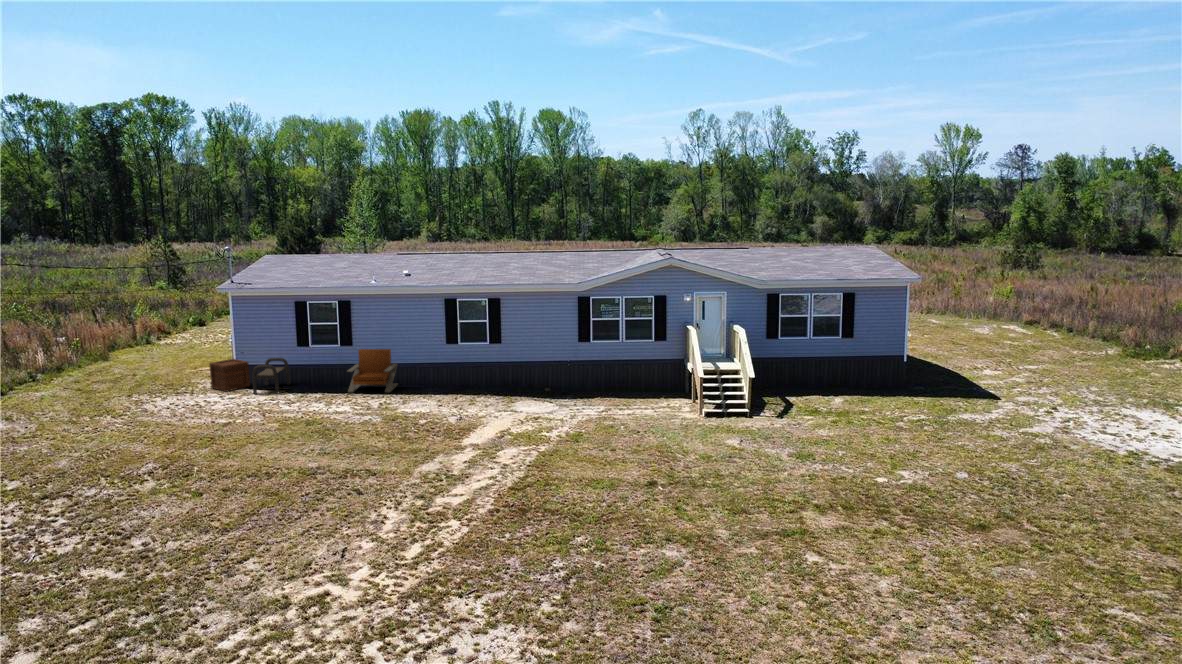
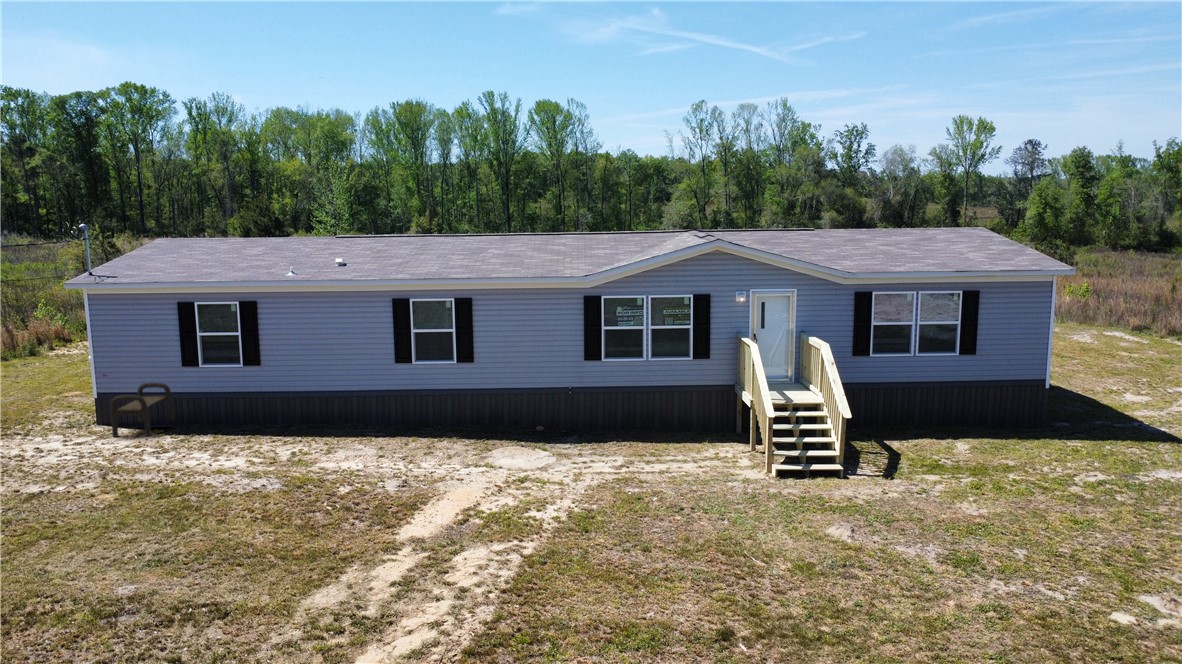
lounge chair: present [347,349,398,393] -> none [248,370,328,434]
wooden crate: present [209,359,250,391] -> none [54,384,116,433]

